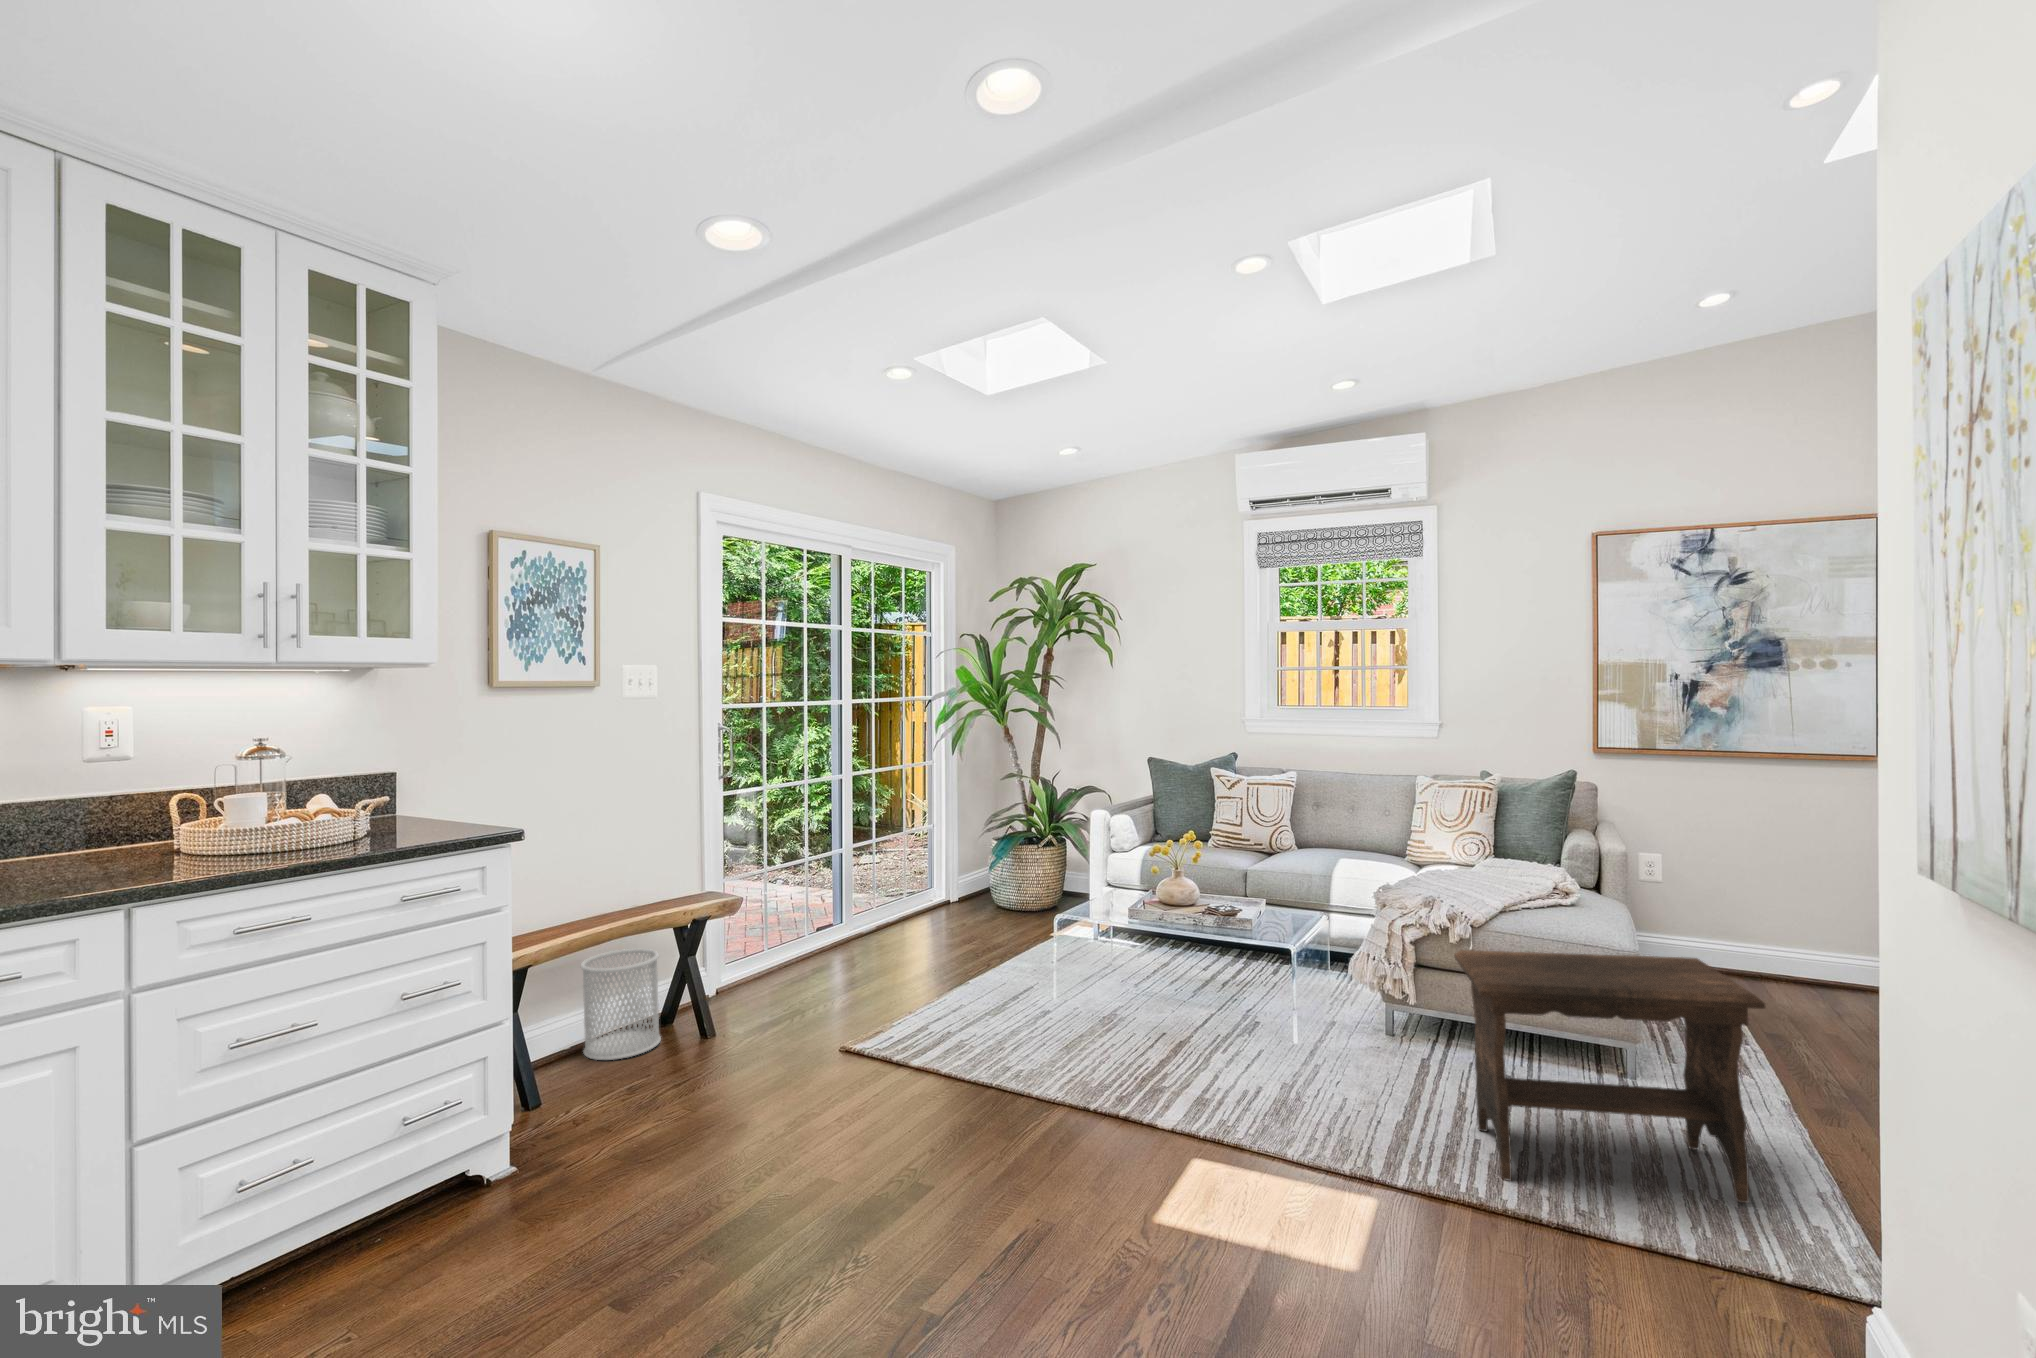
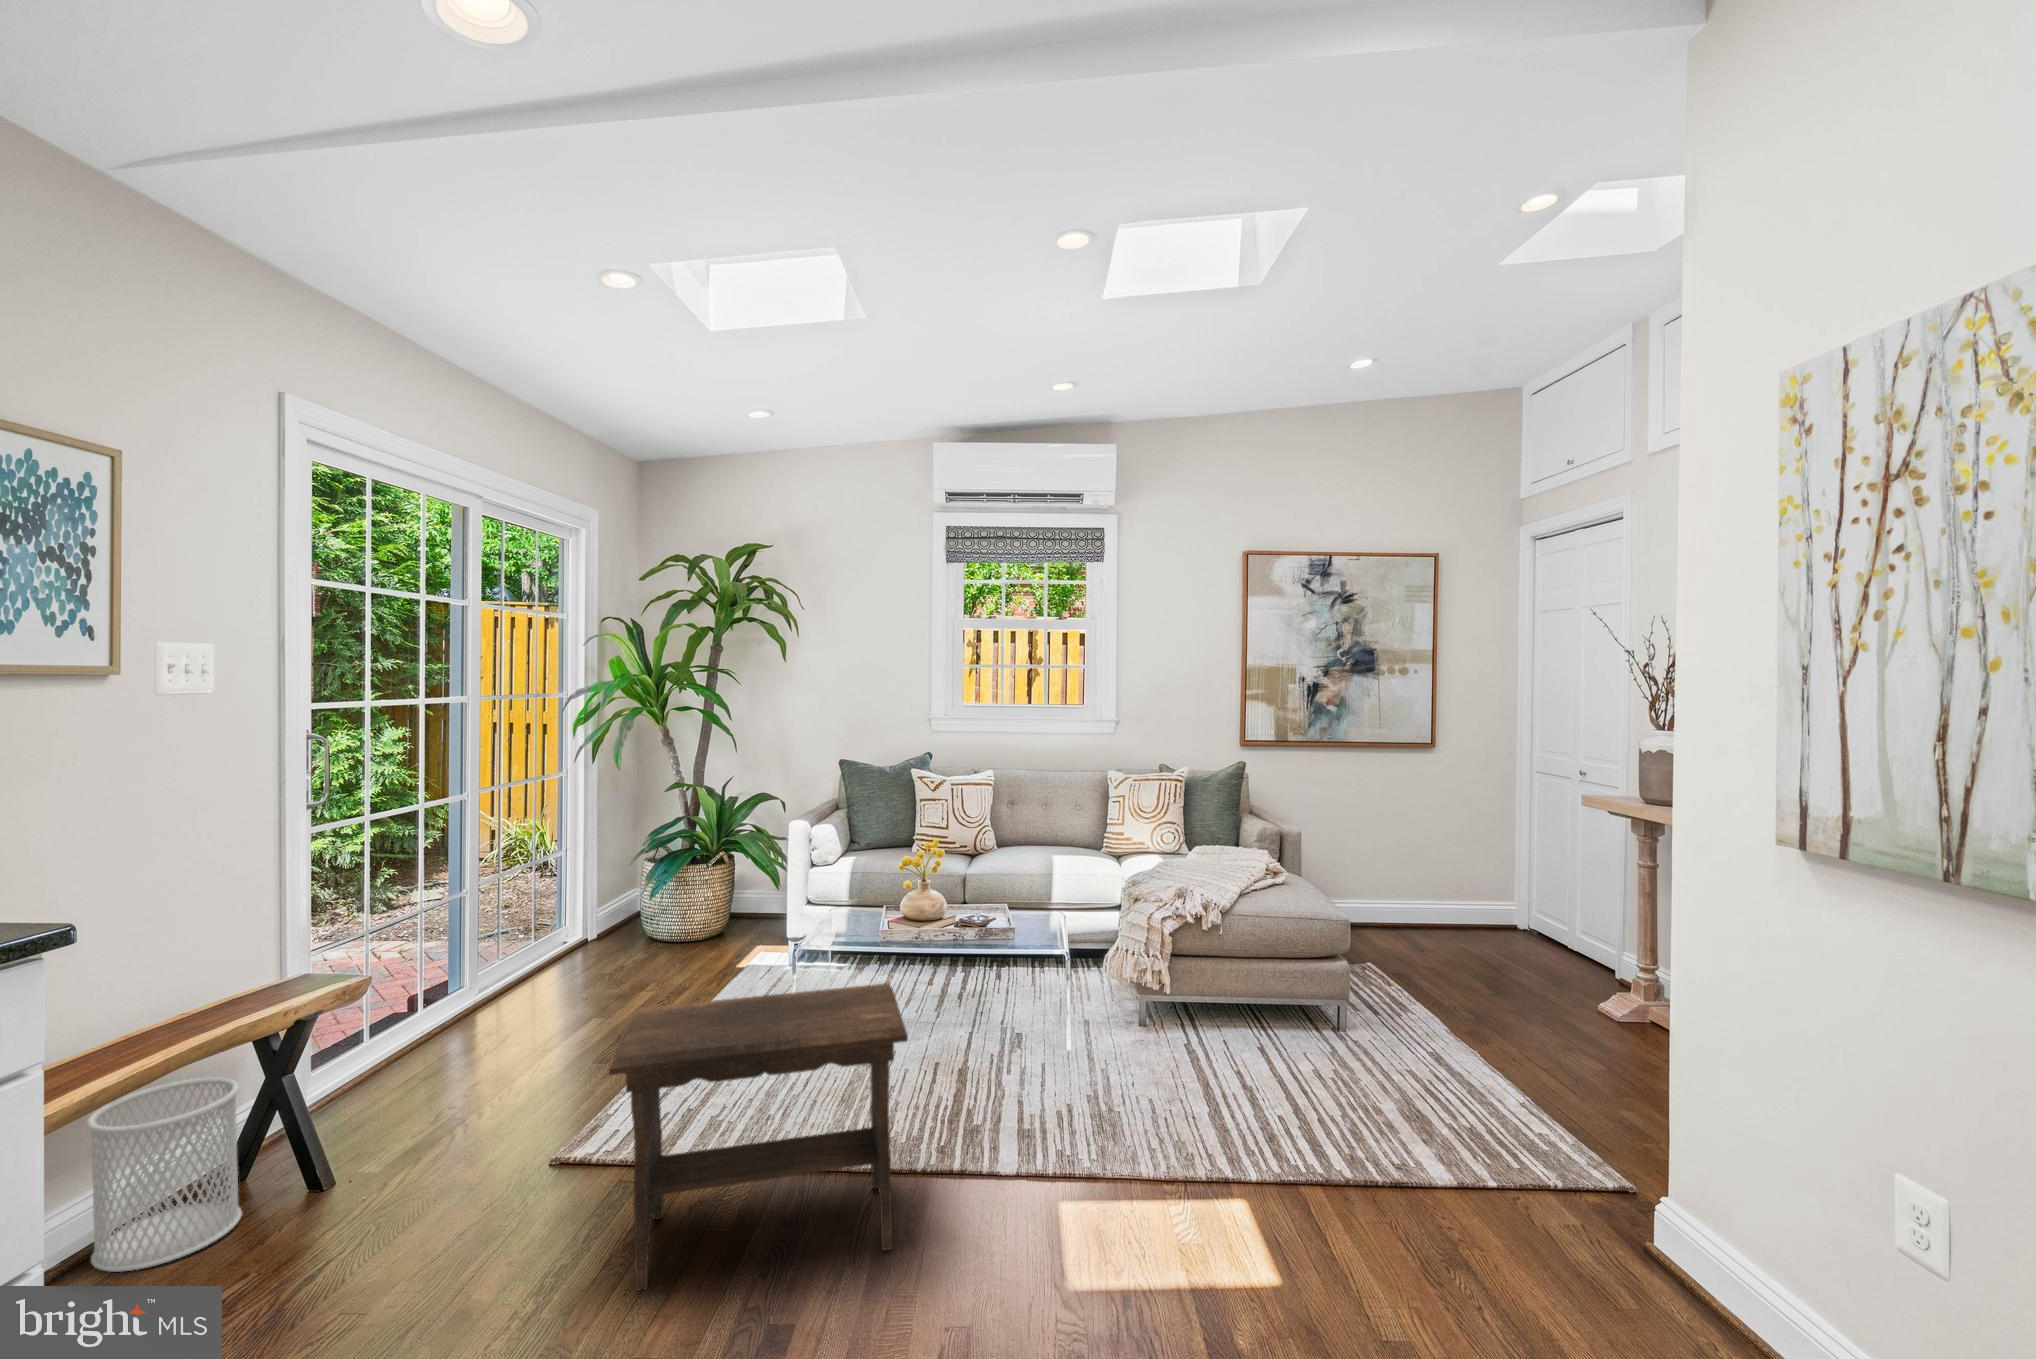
footstool: present [1454,950,1765,1203] -> present [609,984,908,1290]

